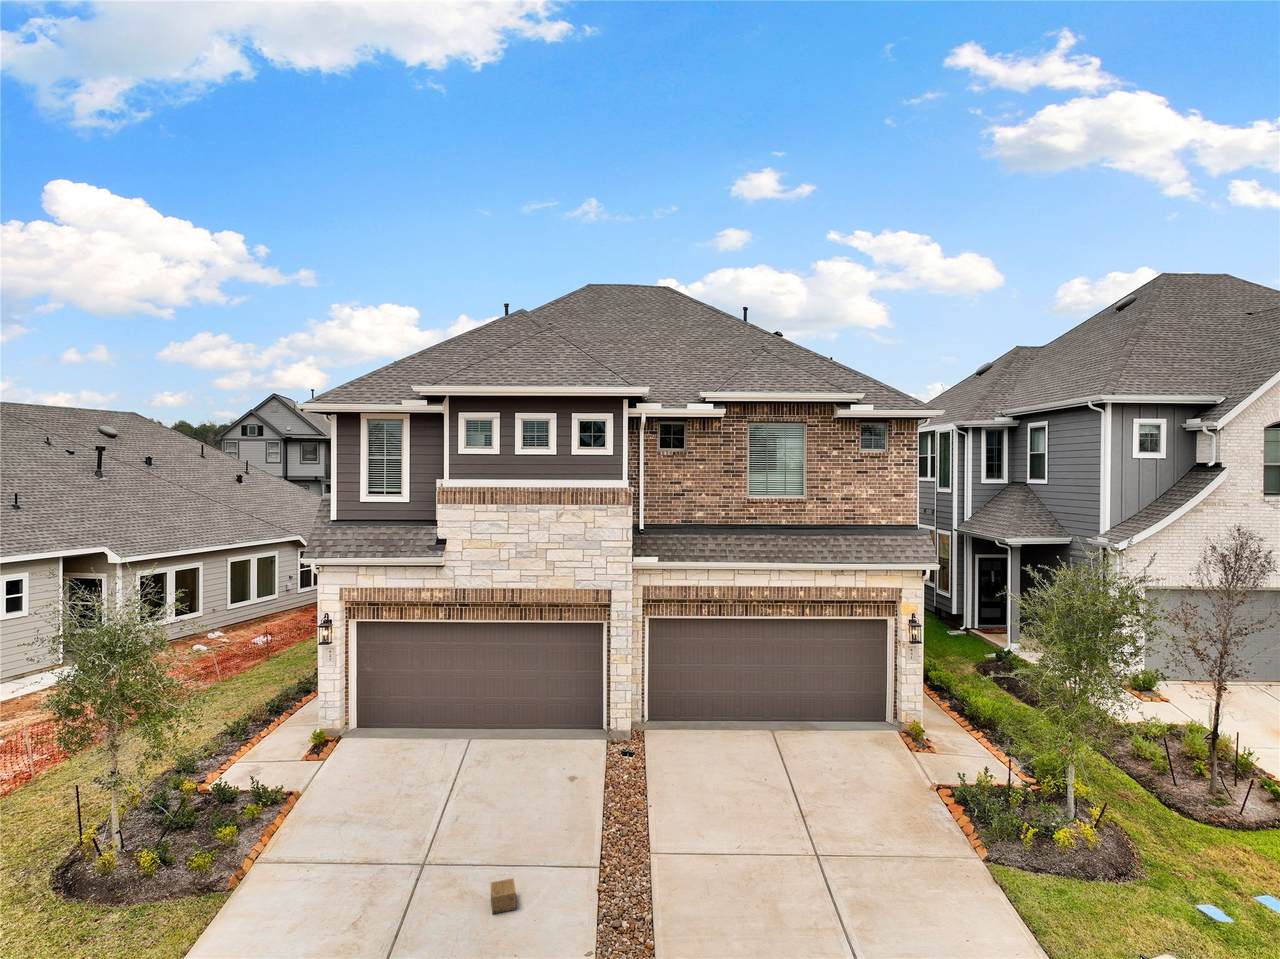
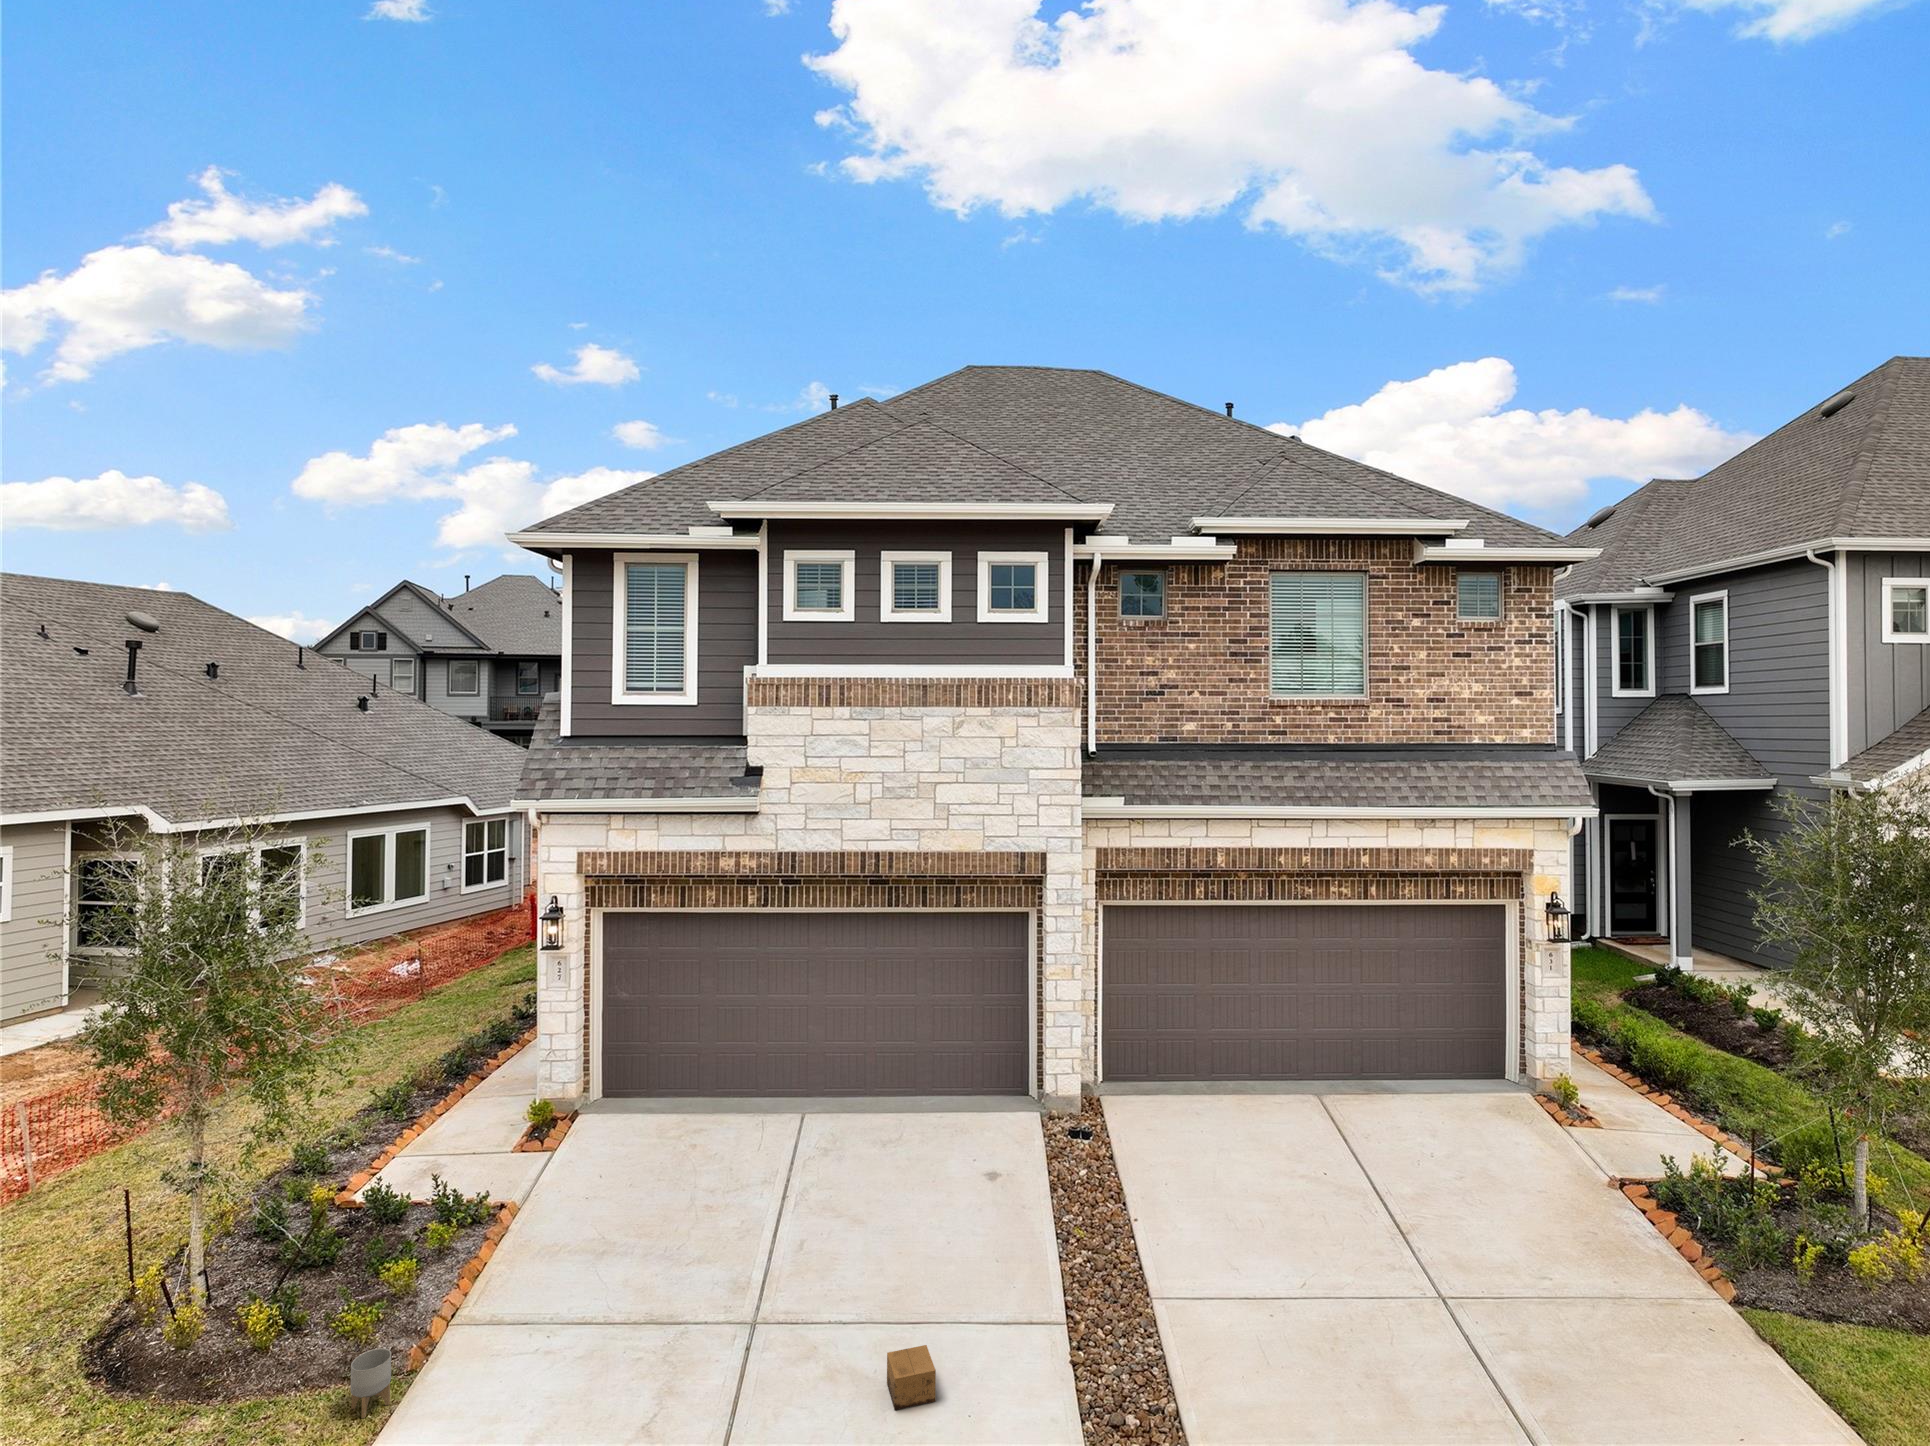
planter: none [193,877,215,915] -> present [351,1348,391,1418]

